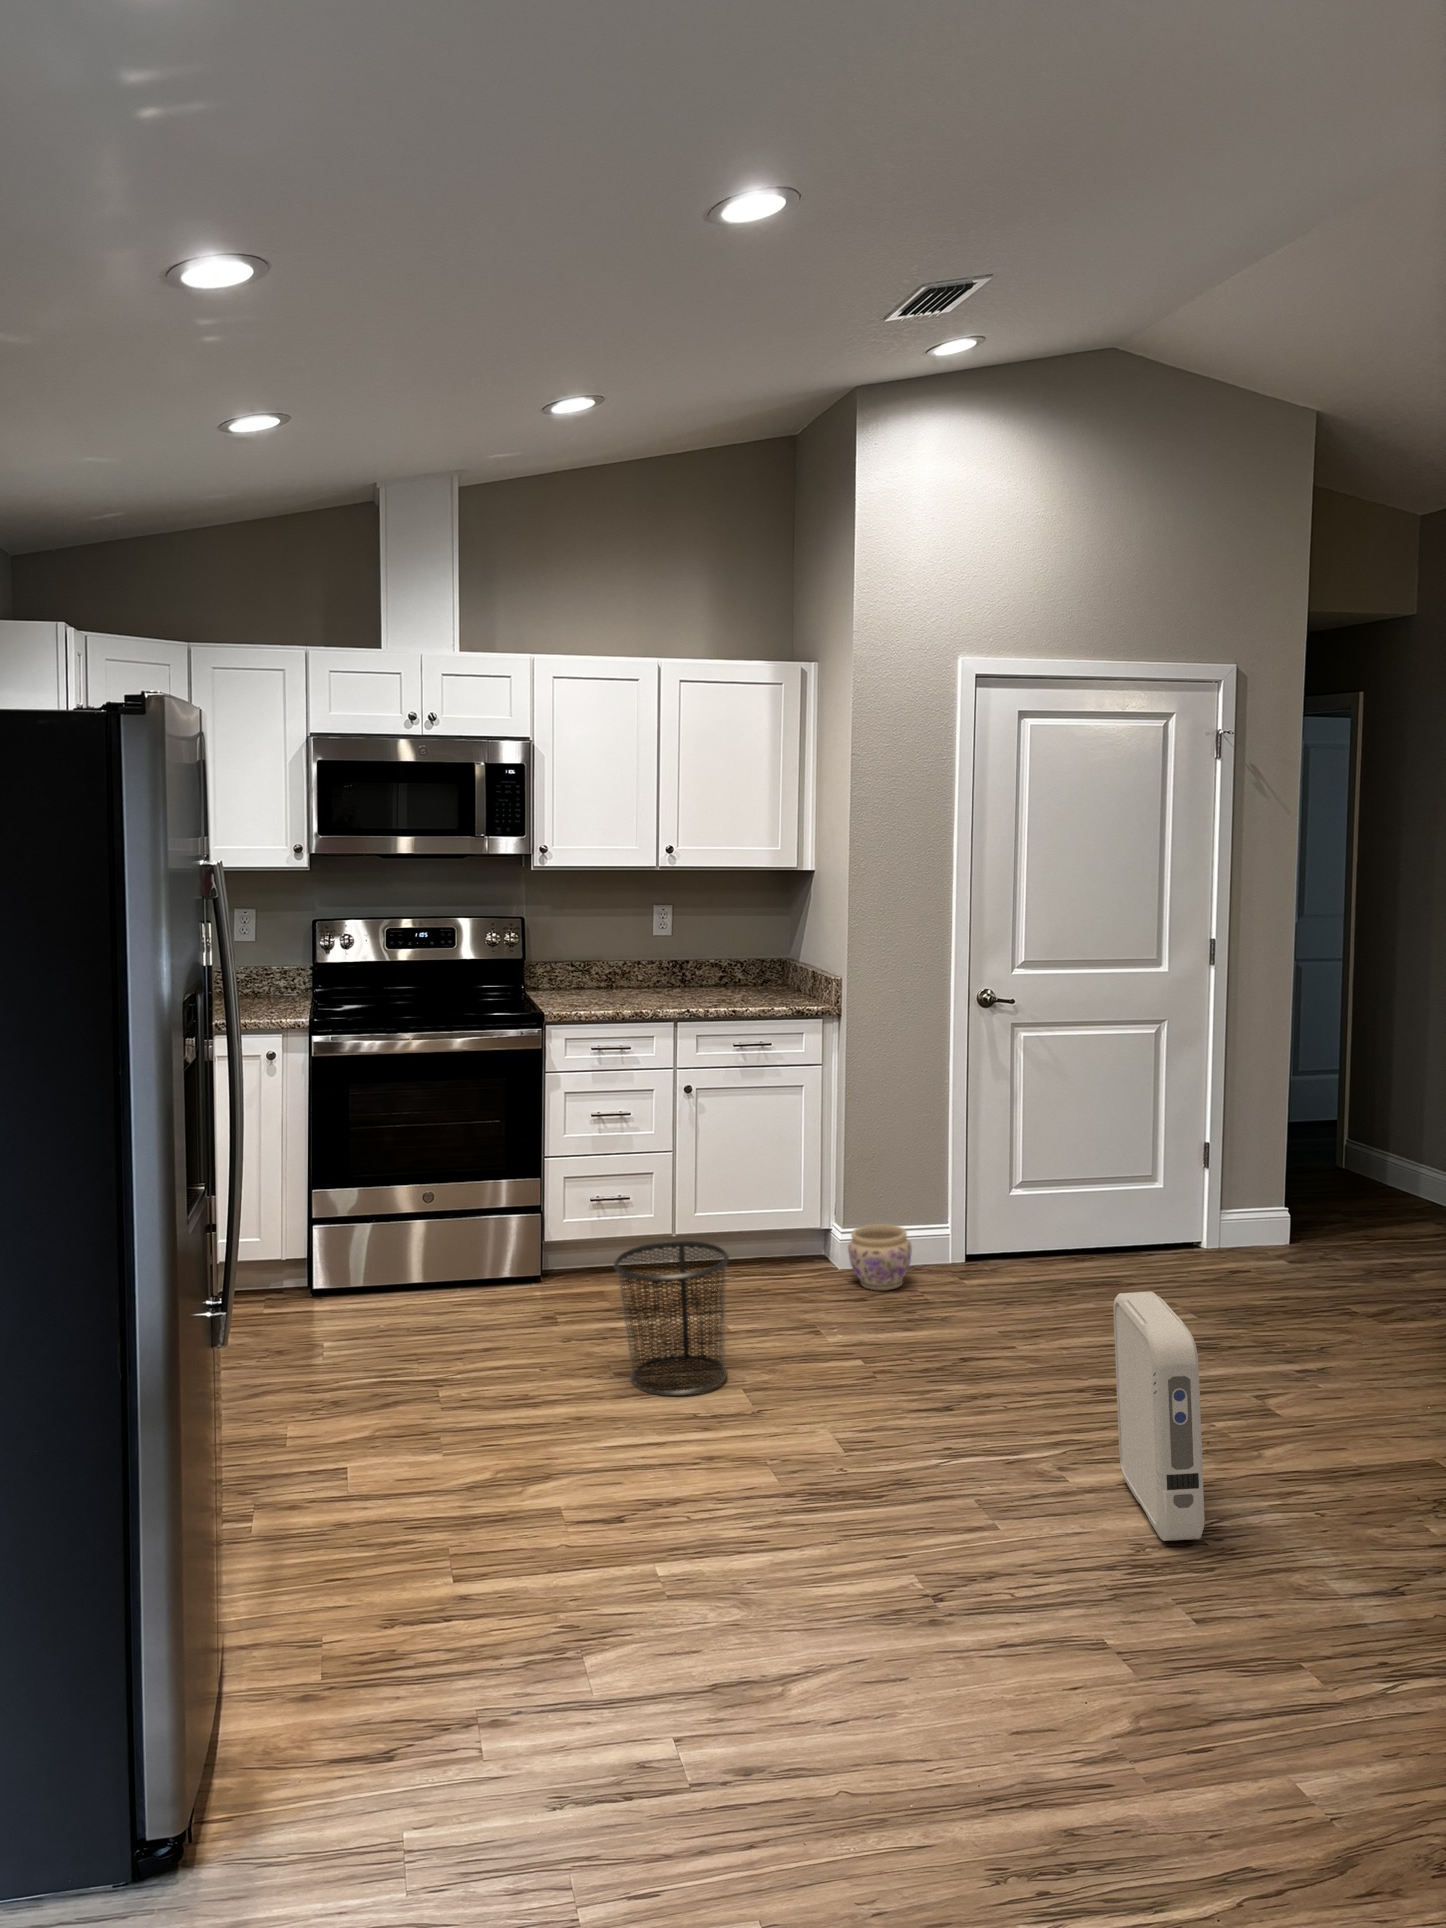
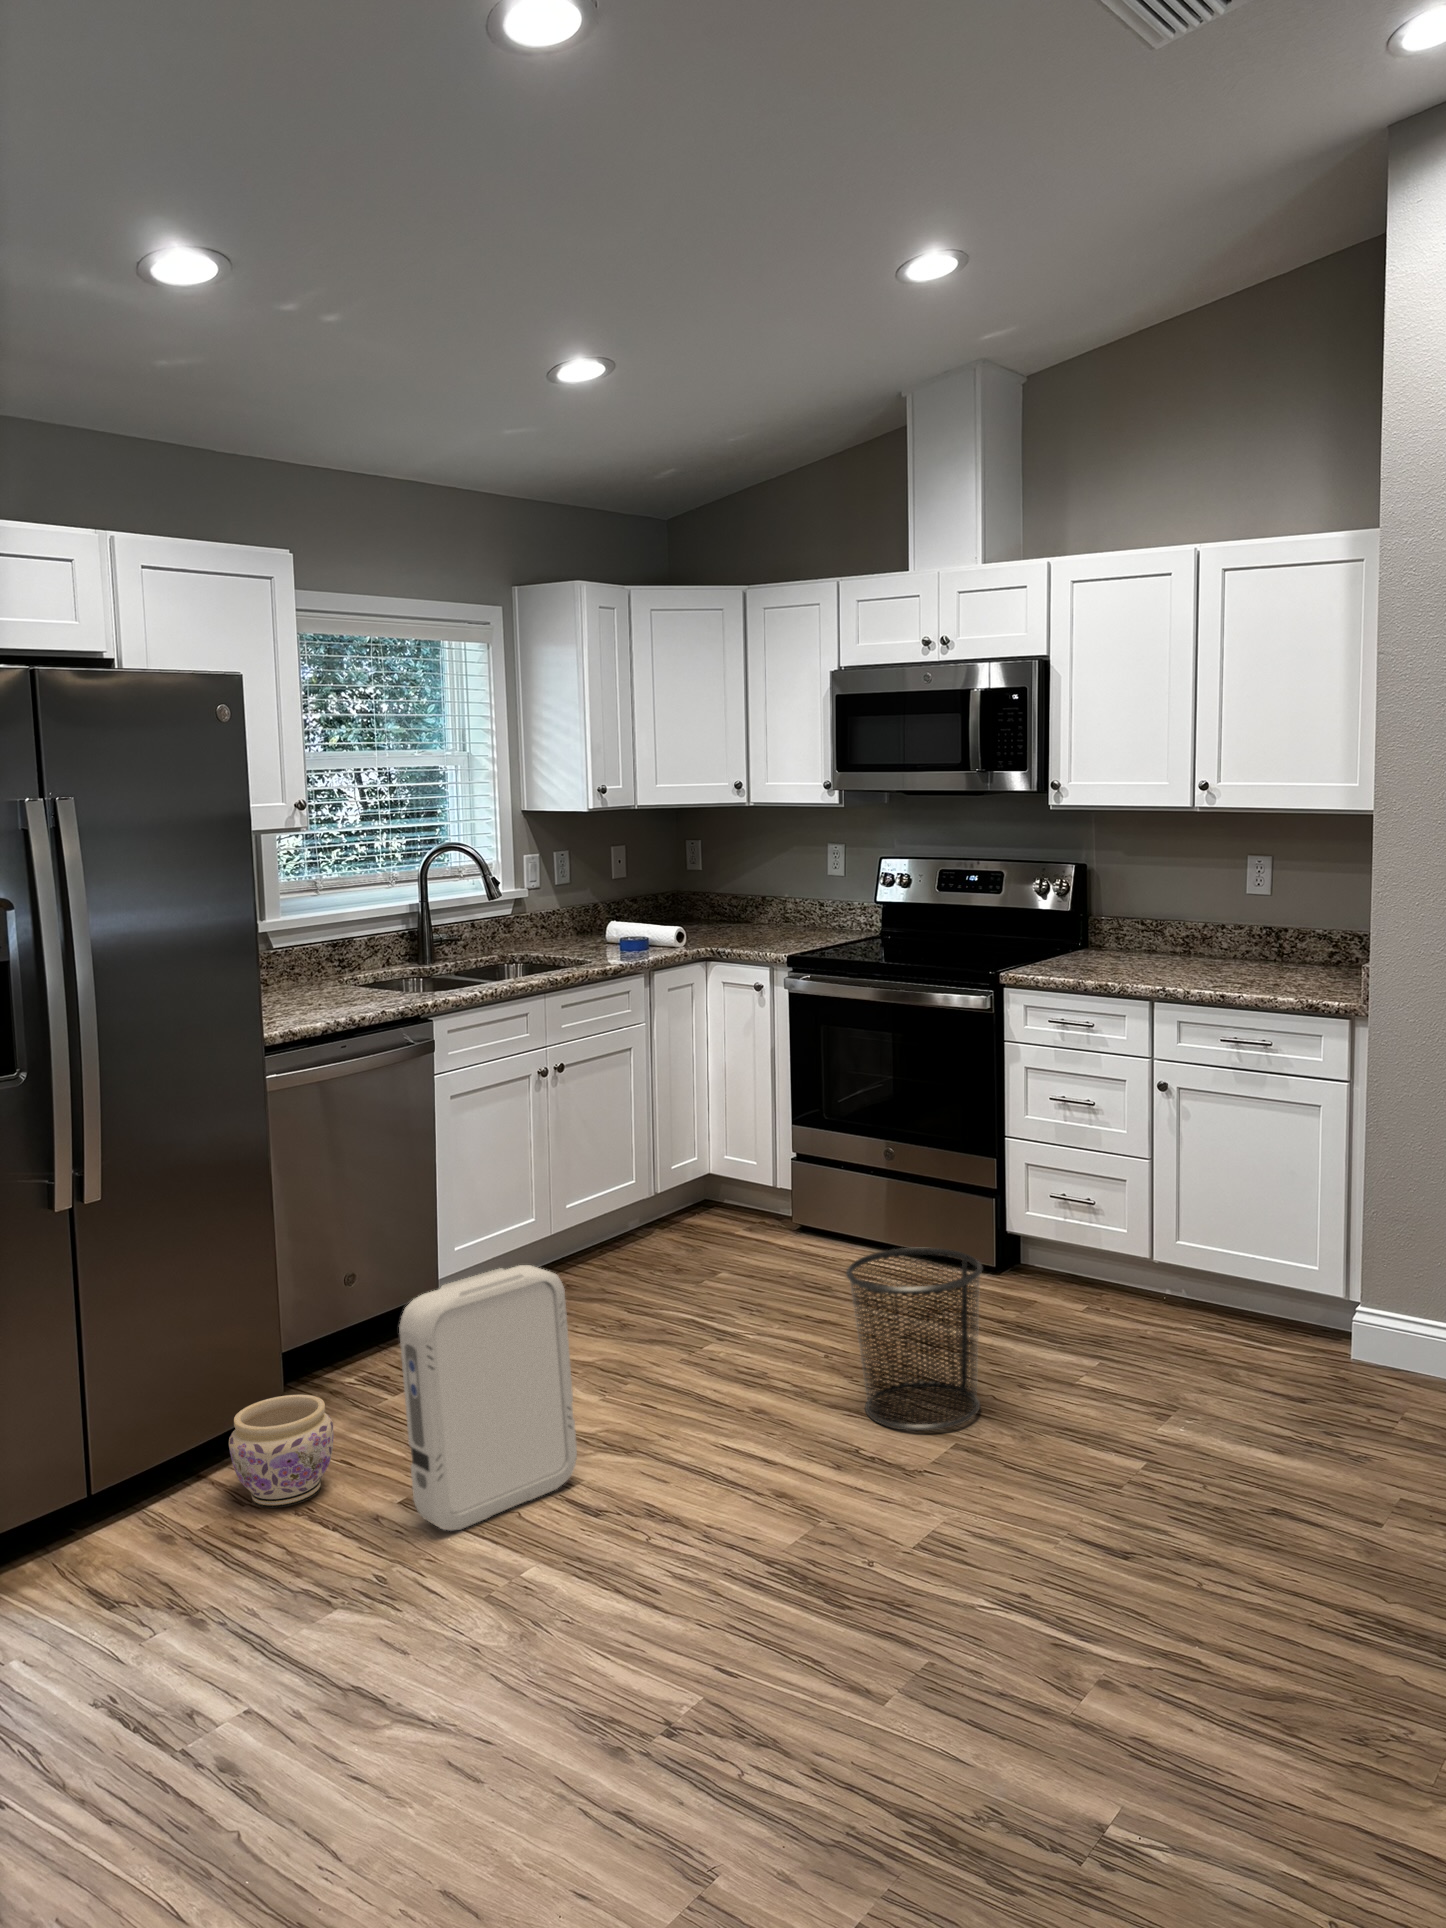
planter: present [848,1224,912,1291] -> present [229,1395,334,1508]
air purifier: present [1113,1292,1205,1541] -> present [399,1265,577,1530]

